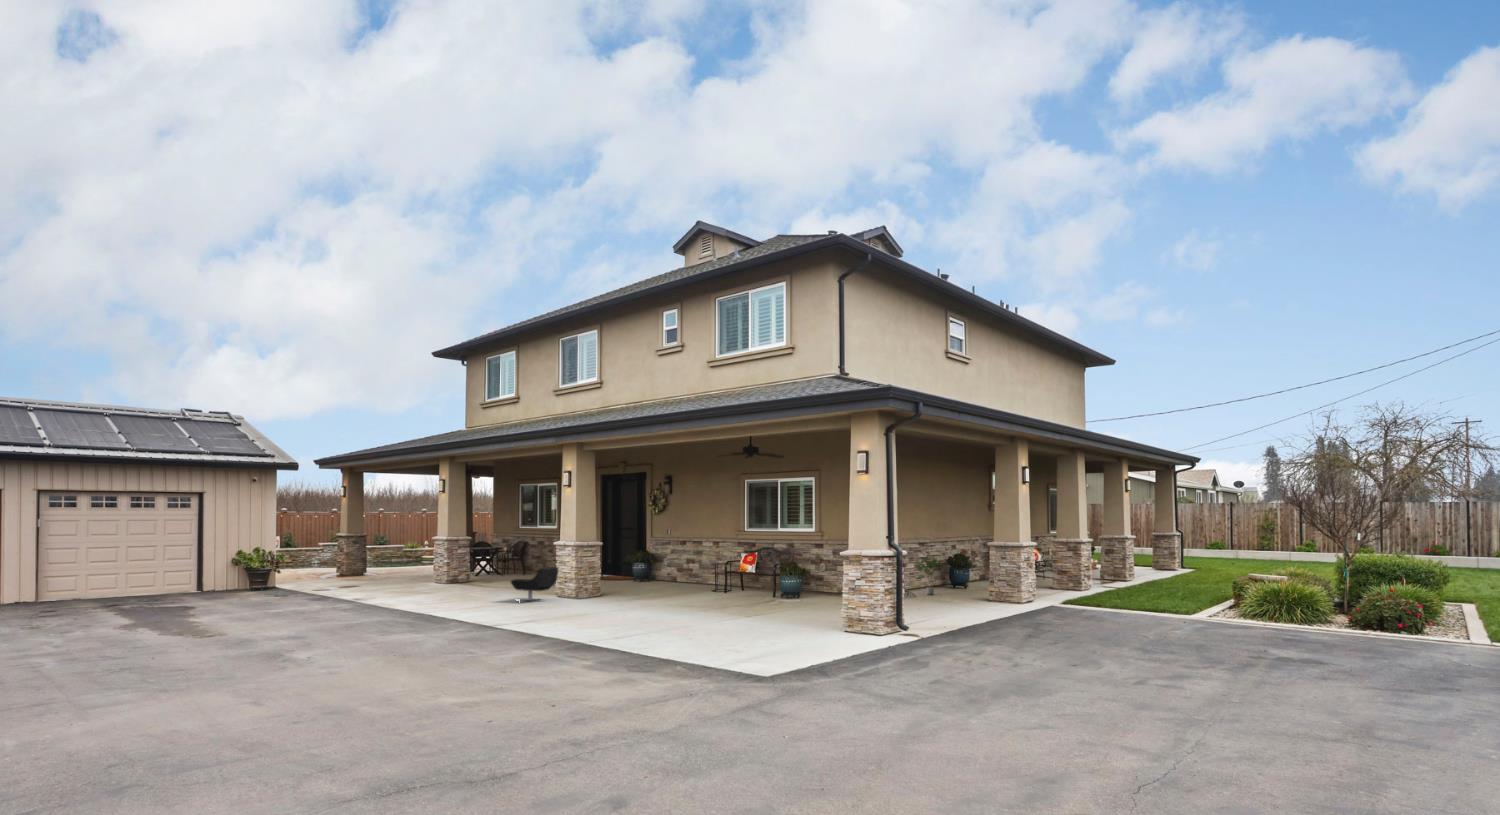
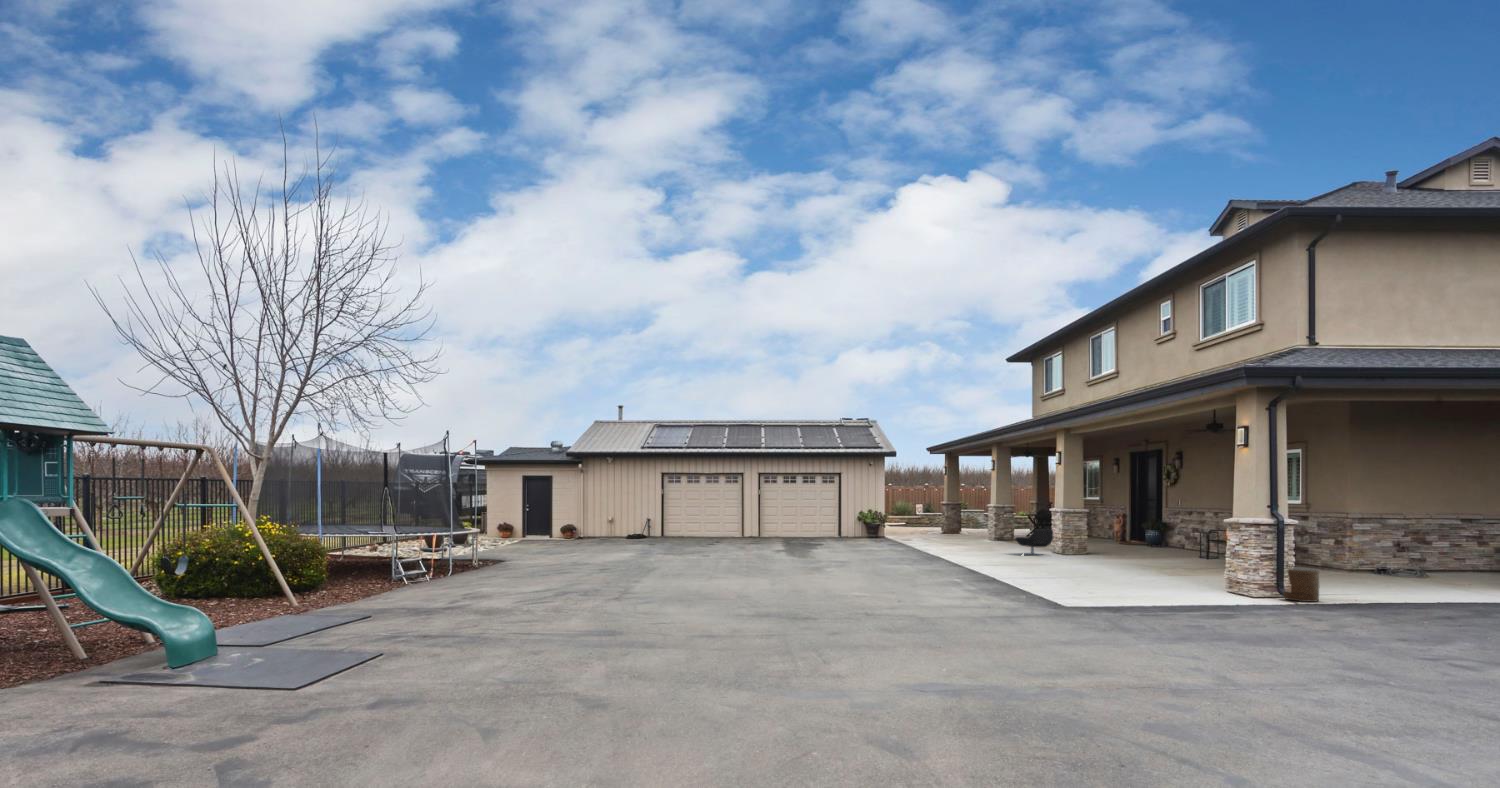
potted plant: present [915,559,942,595] -> none [1437,535,1480,577]
woven basket: none [897,601,933,638] -> present [1284,567,1319,602]

